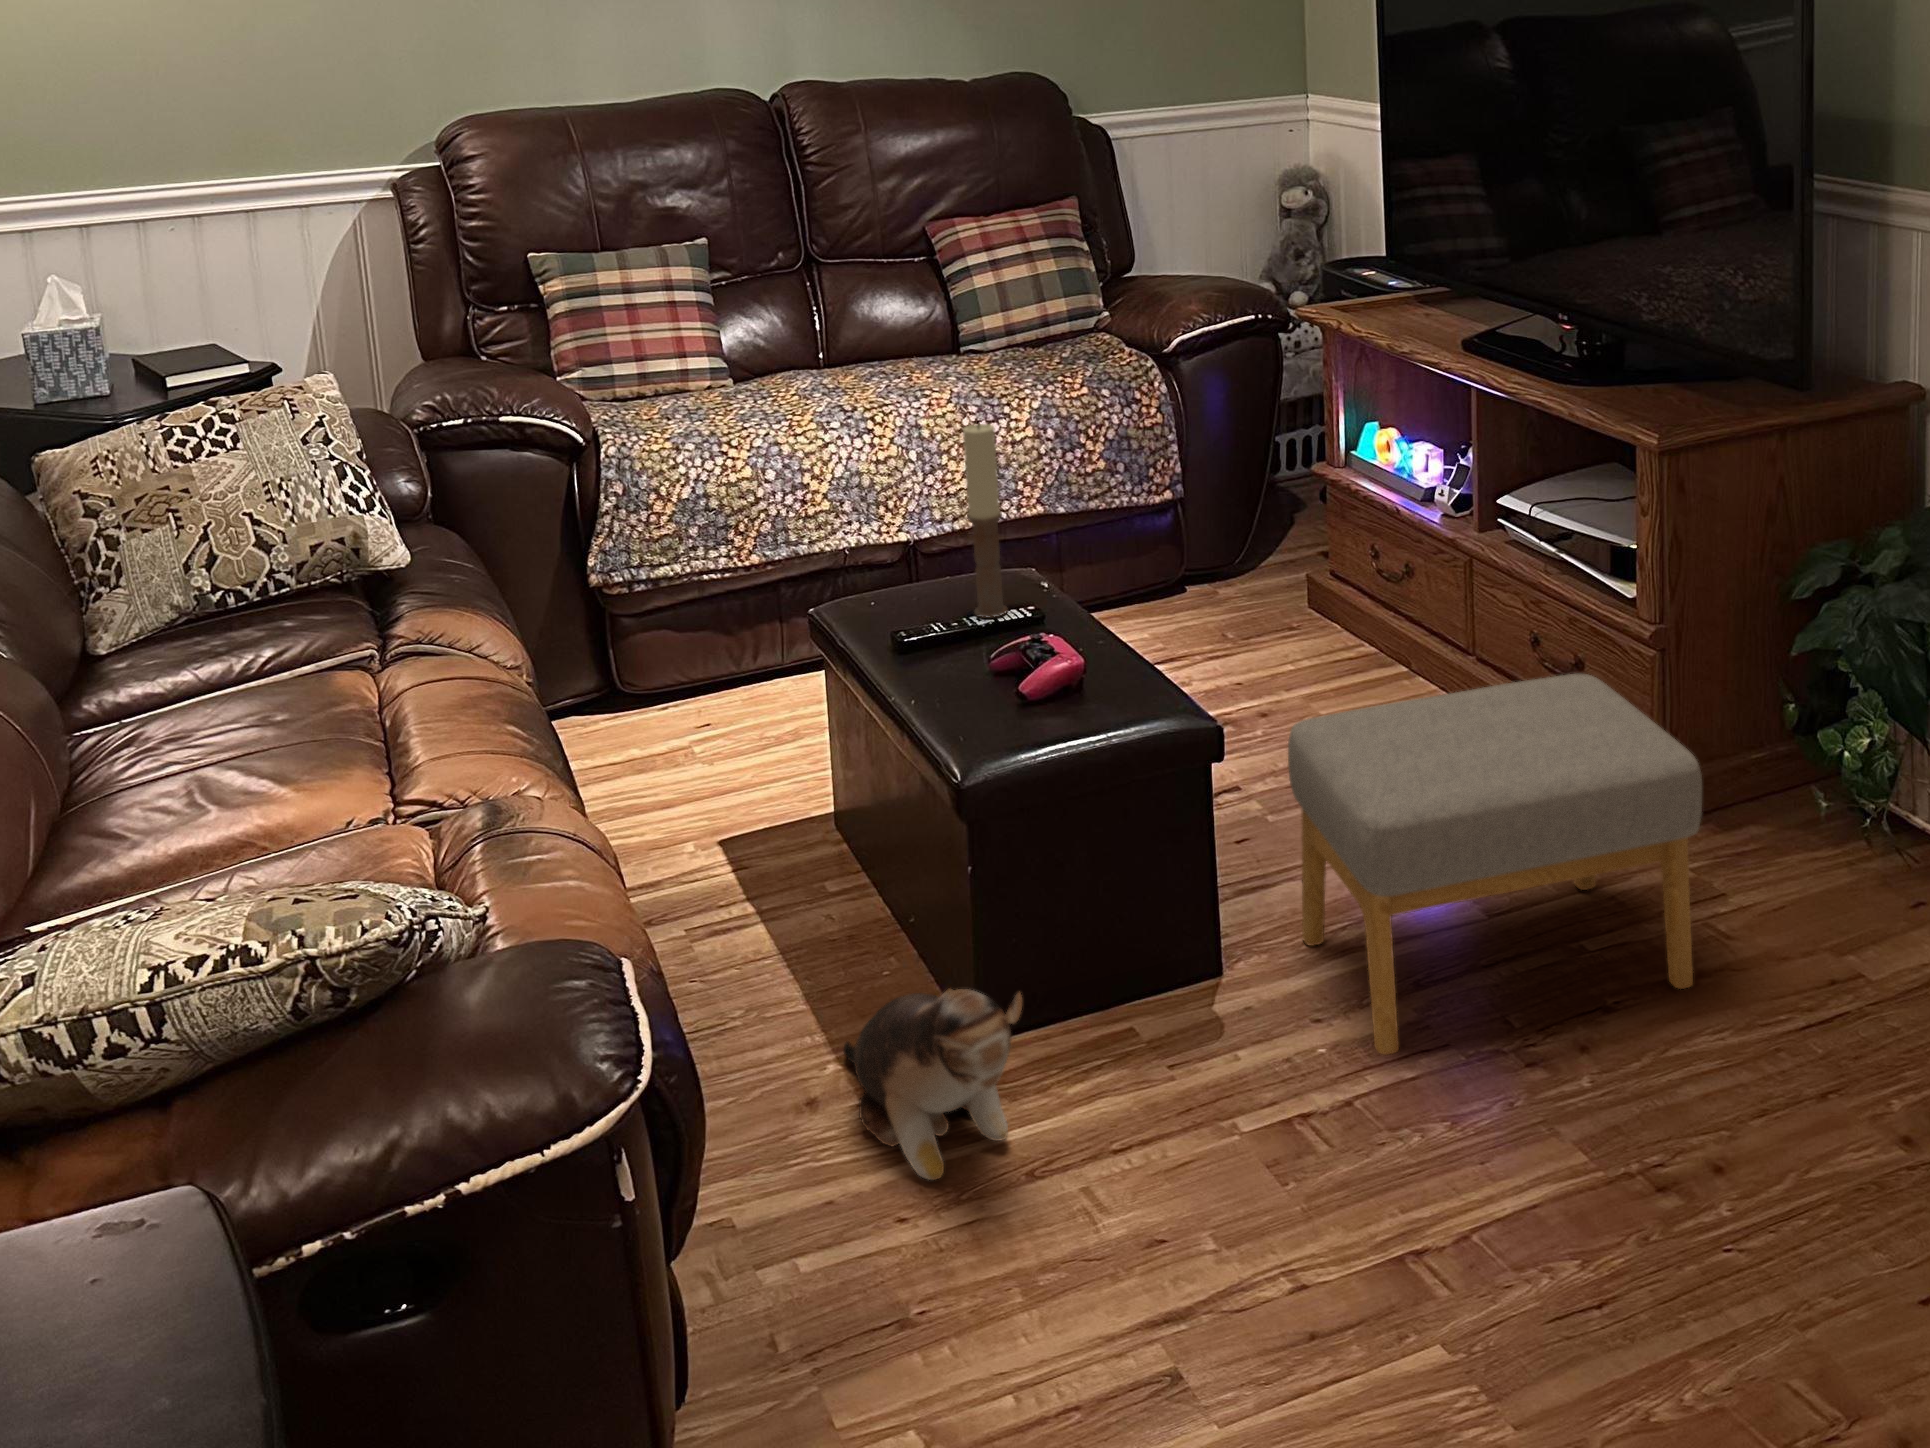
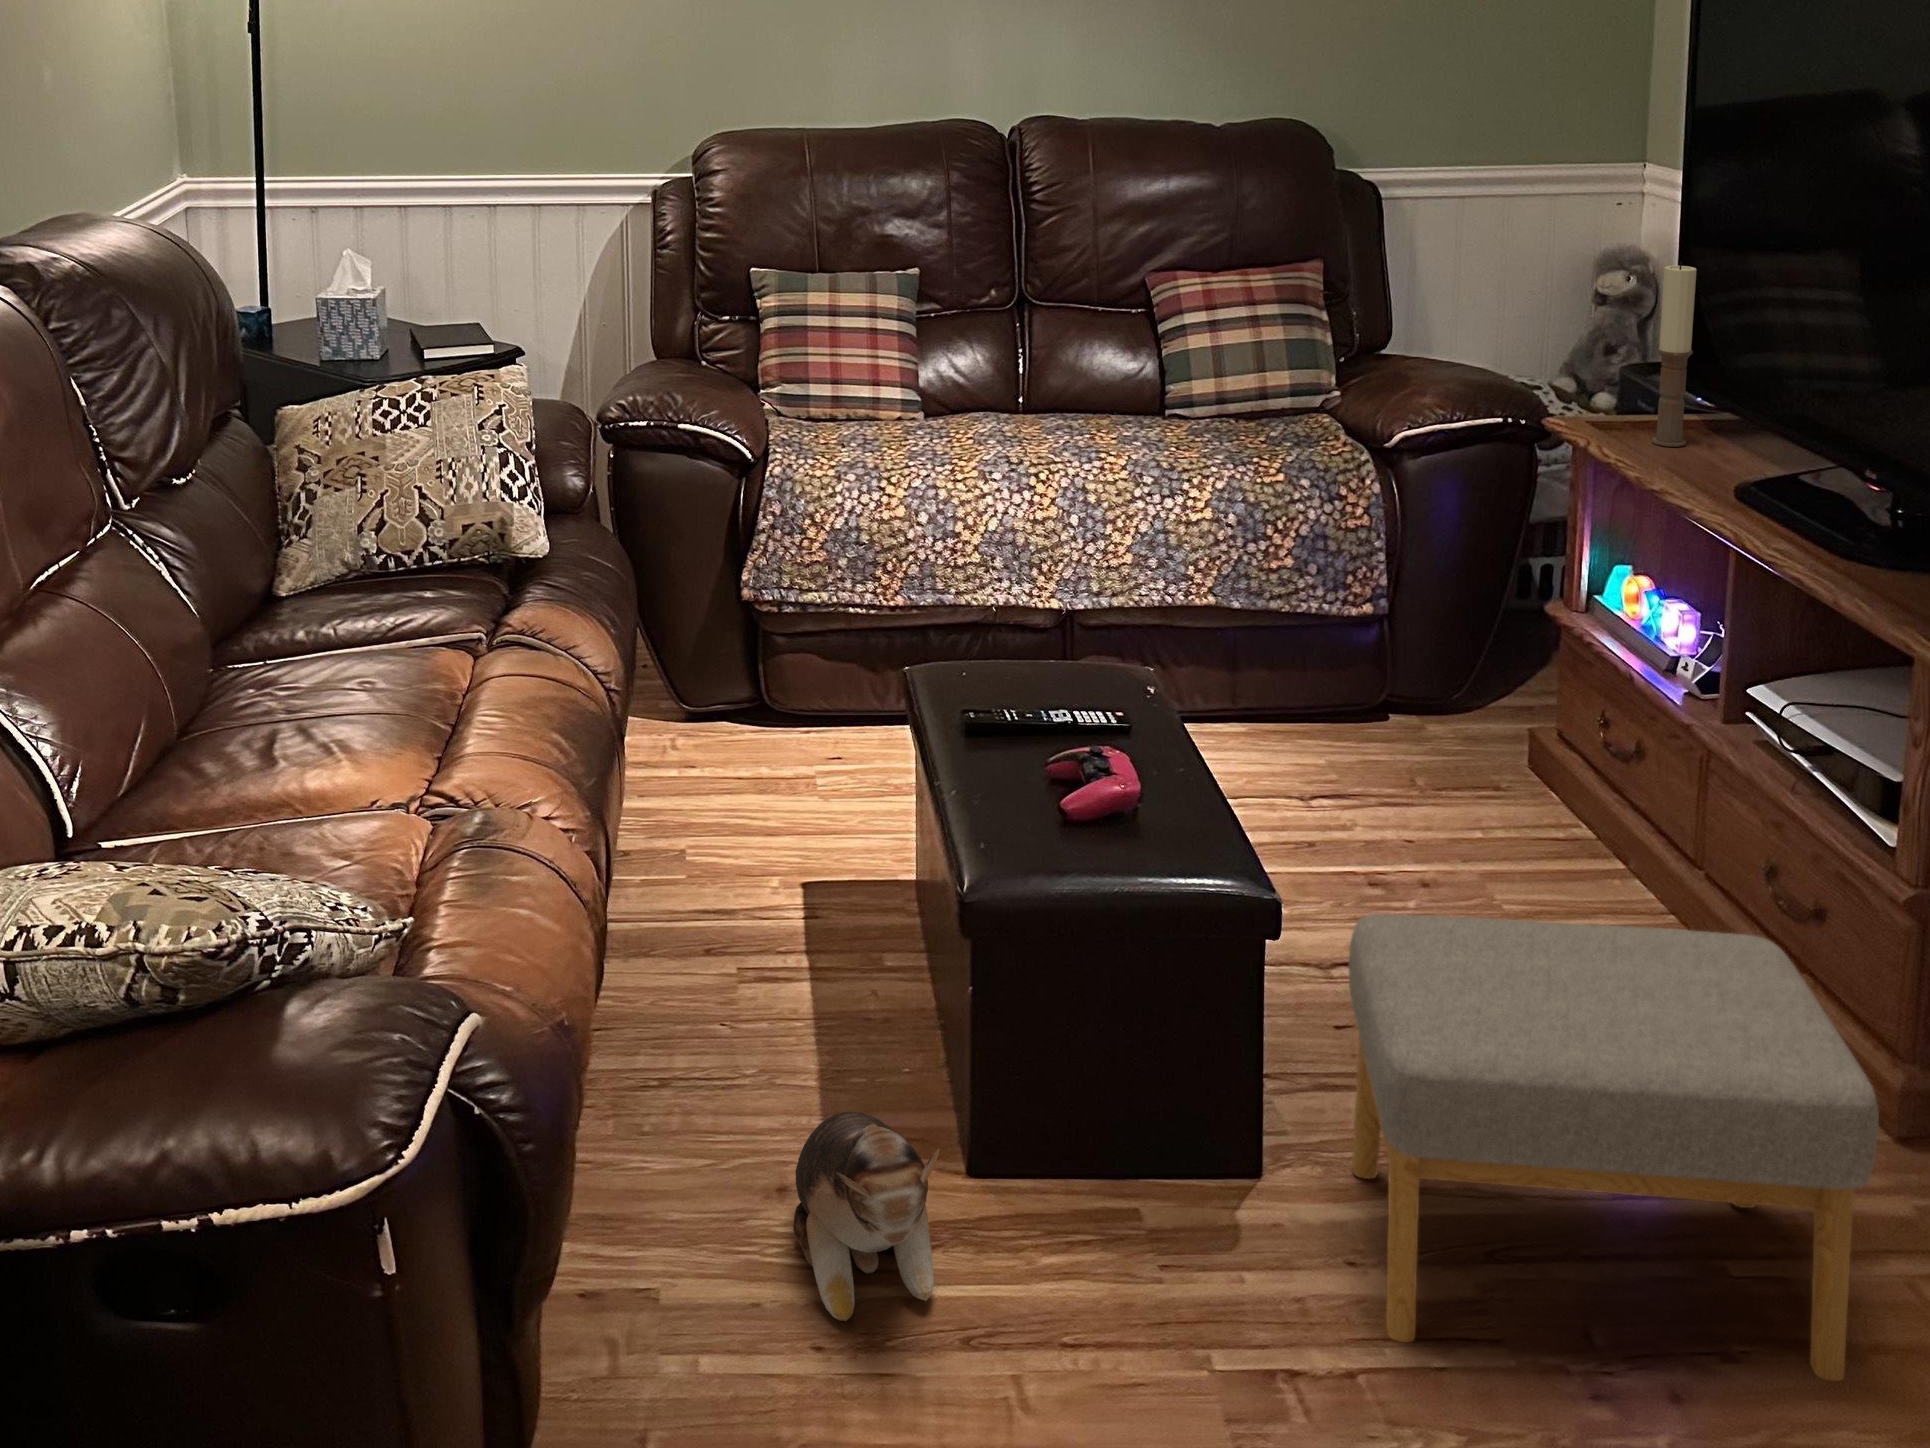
candle: present [963,423,1007,618] -> present [1652,262,1697,447]

